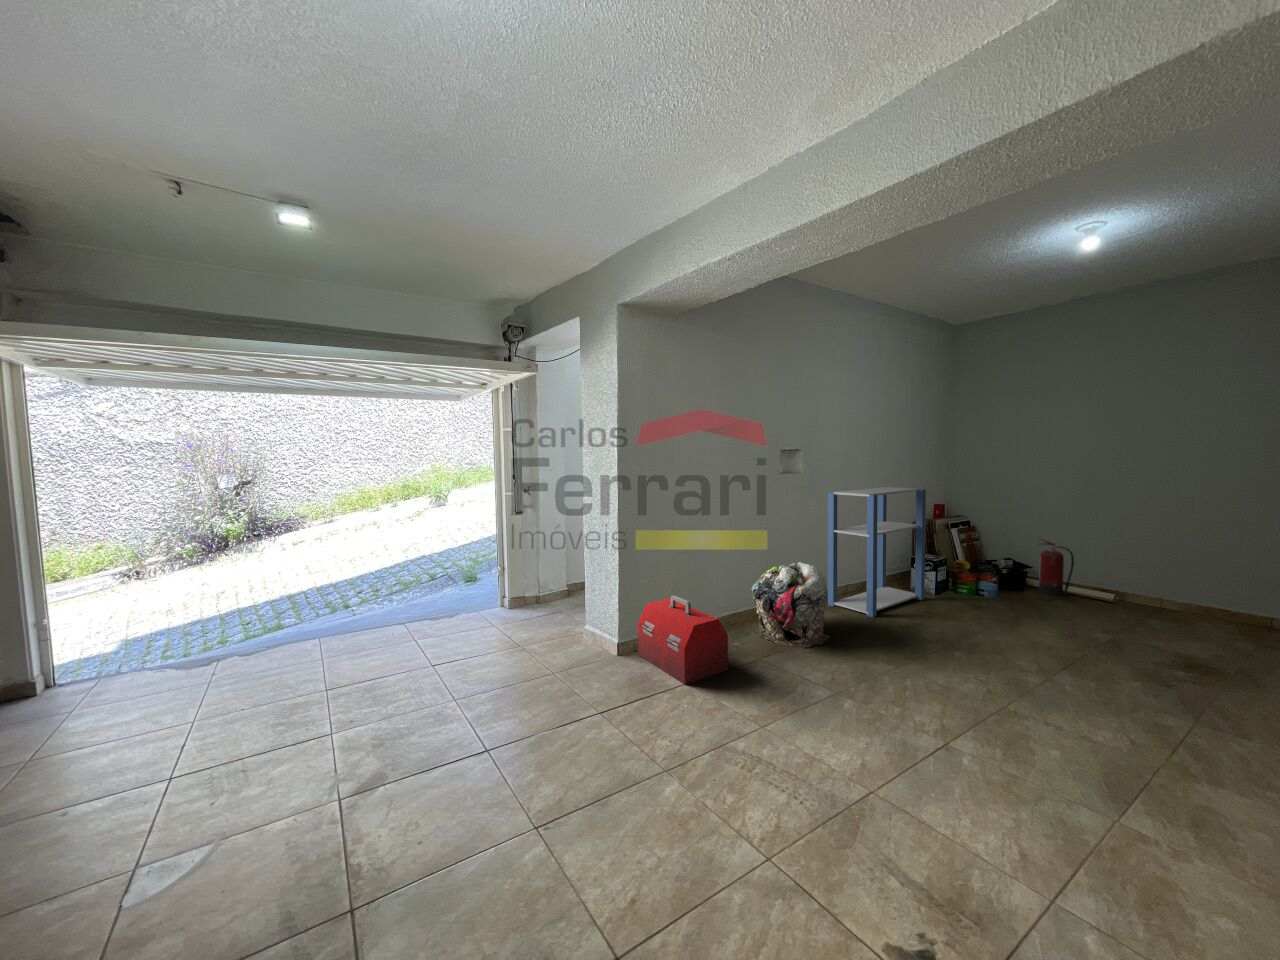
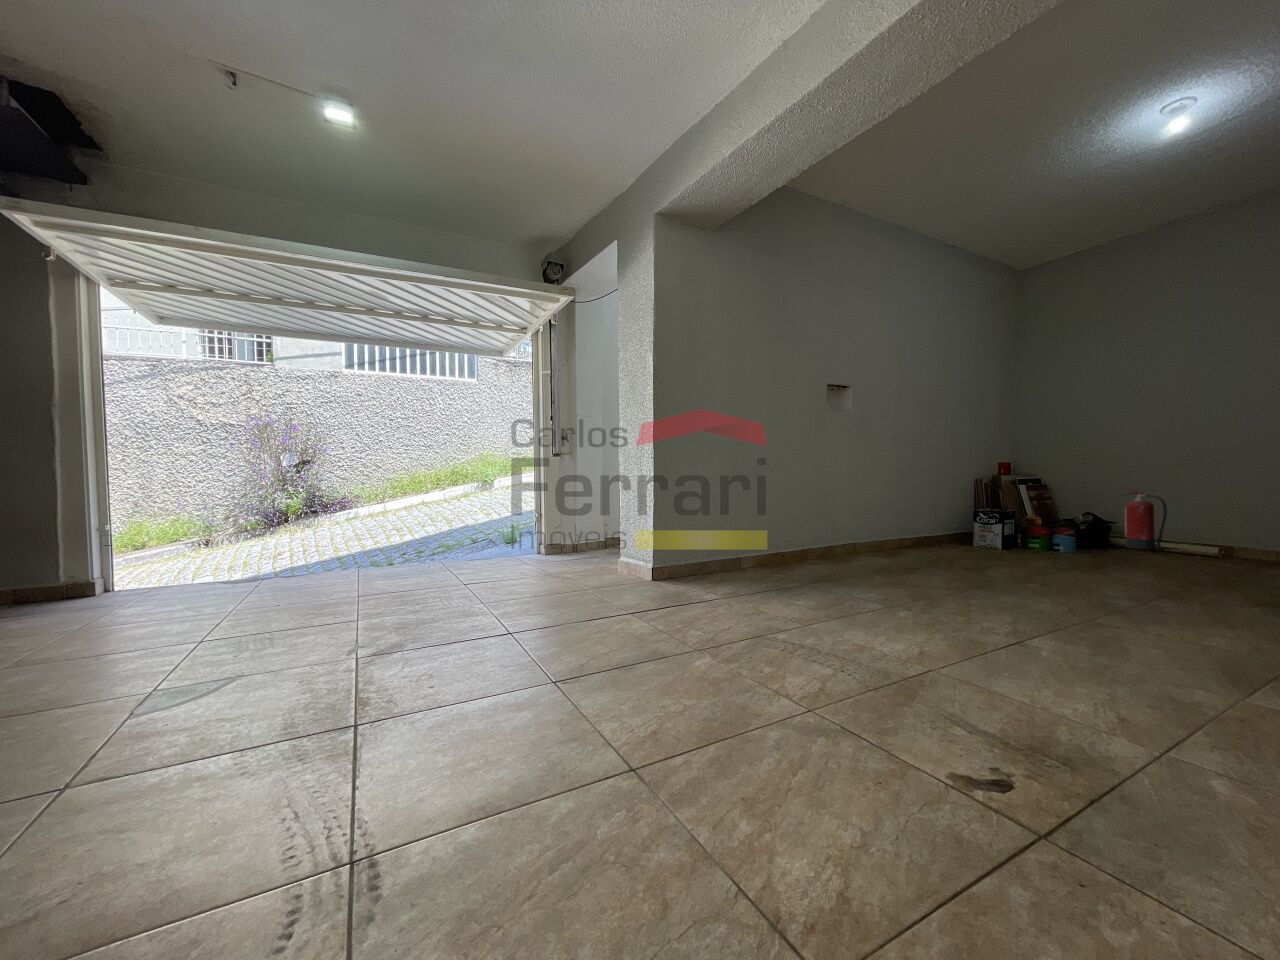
shelving unit: present [828,487,926,617] -> none [877,428,990,562]
laundry basket: present [751,562,830,648] -> none [794,495,883,578]
toolbox: present [638,596,728,685] -> none [673,516,769,597]

